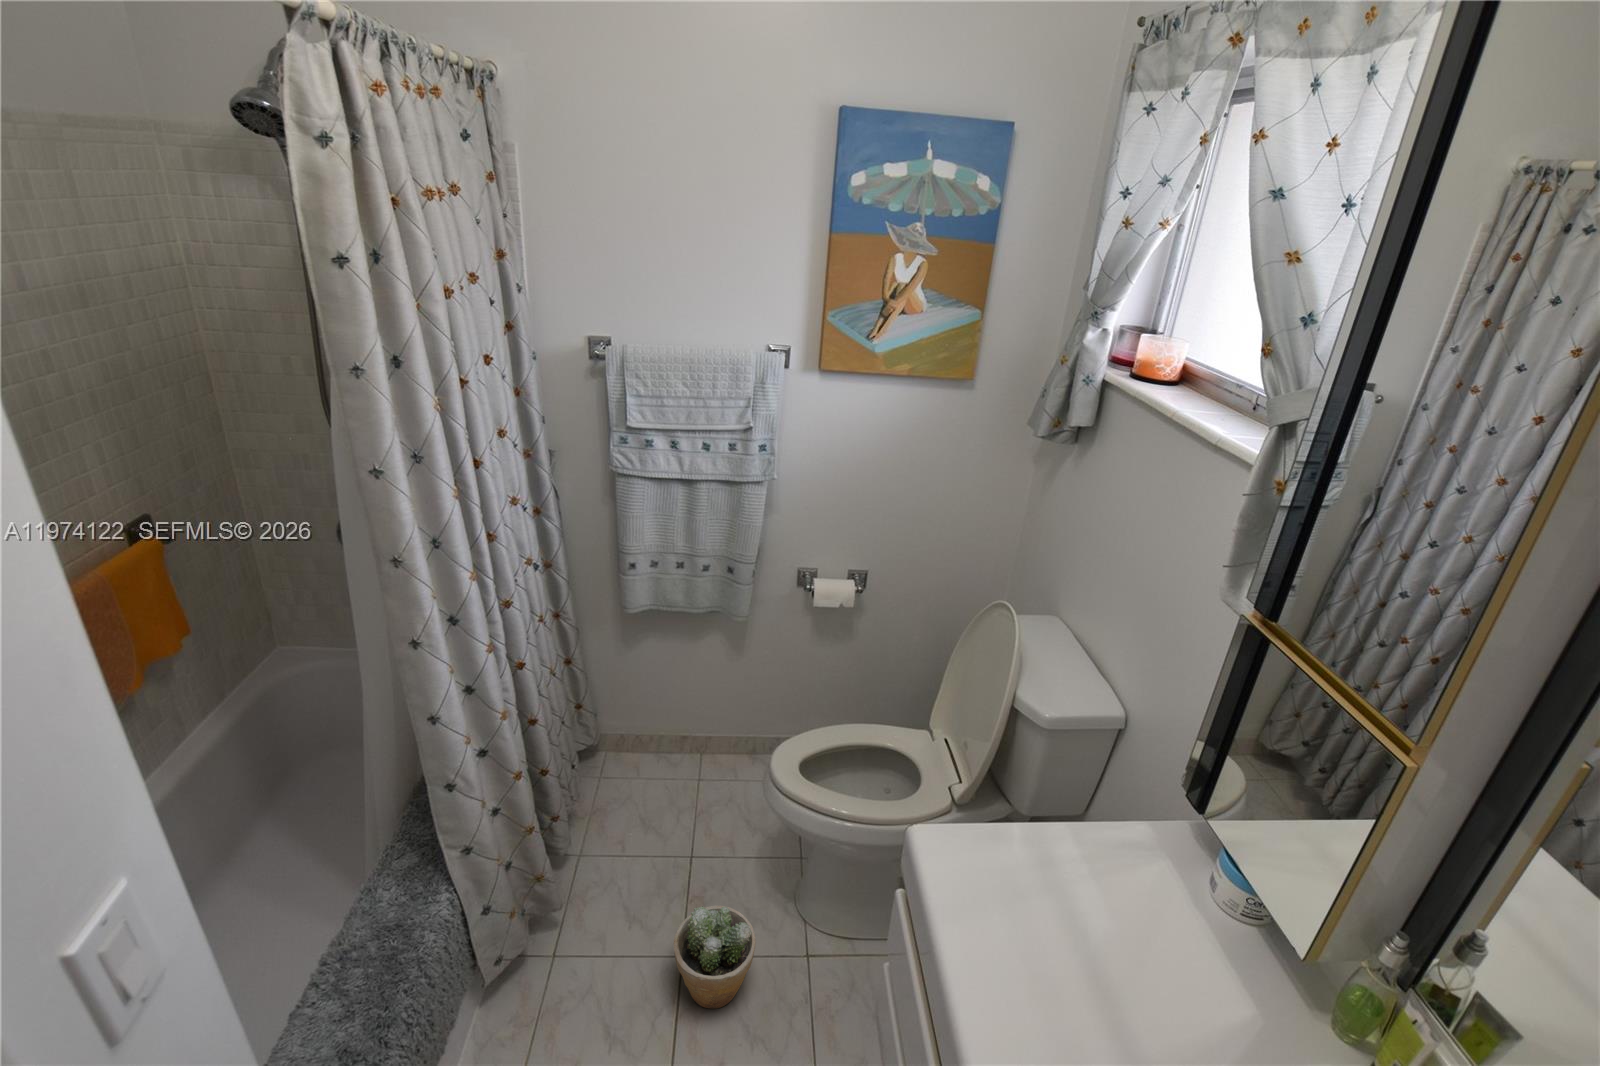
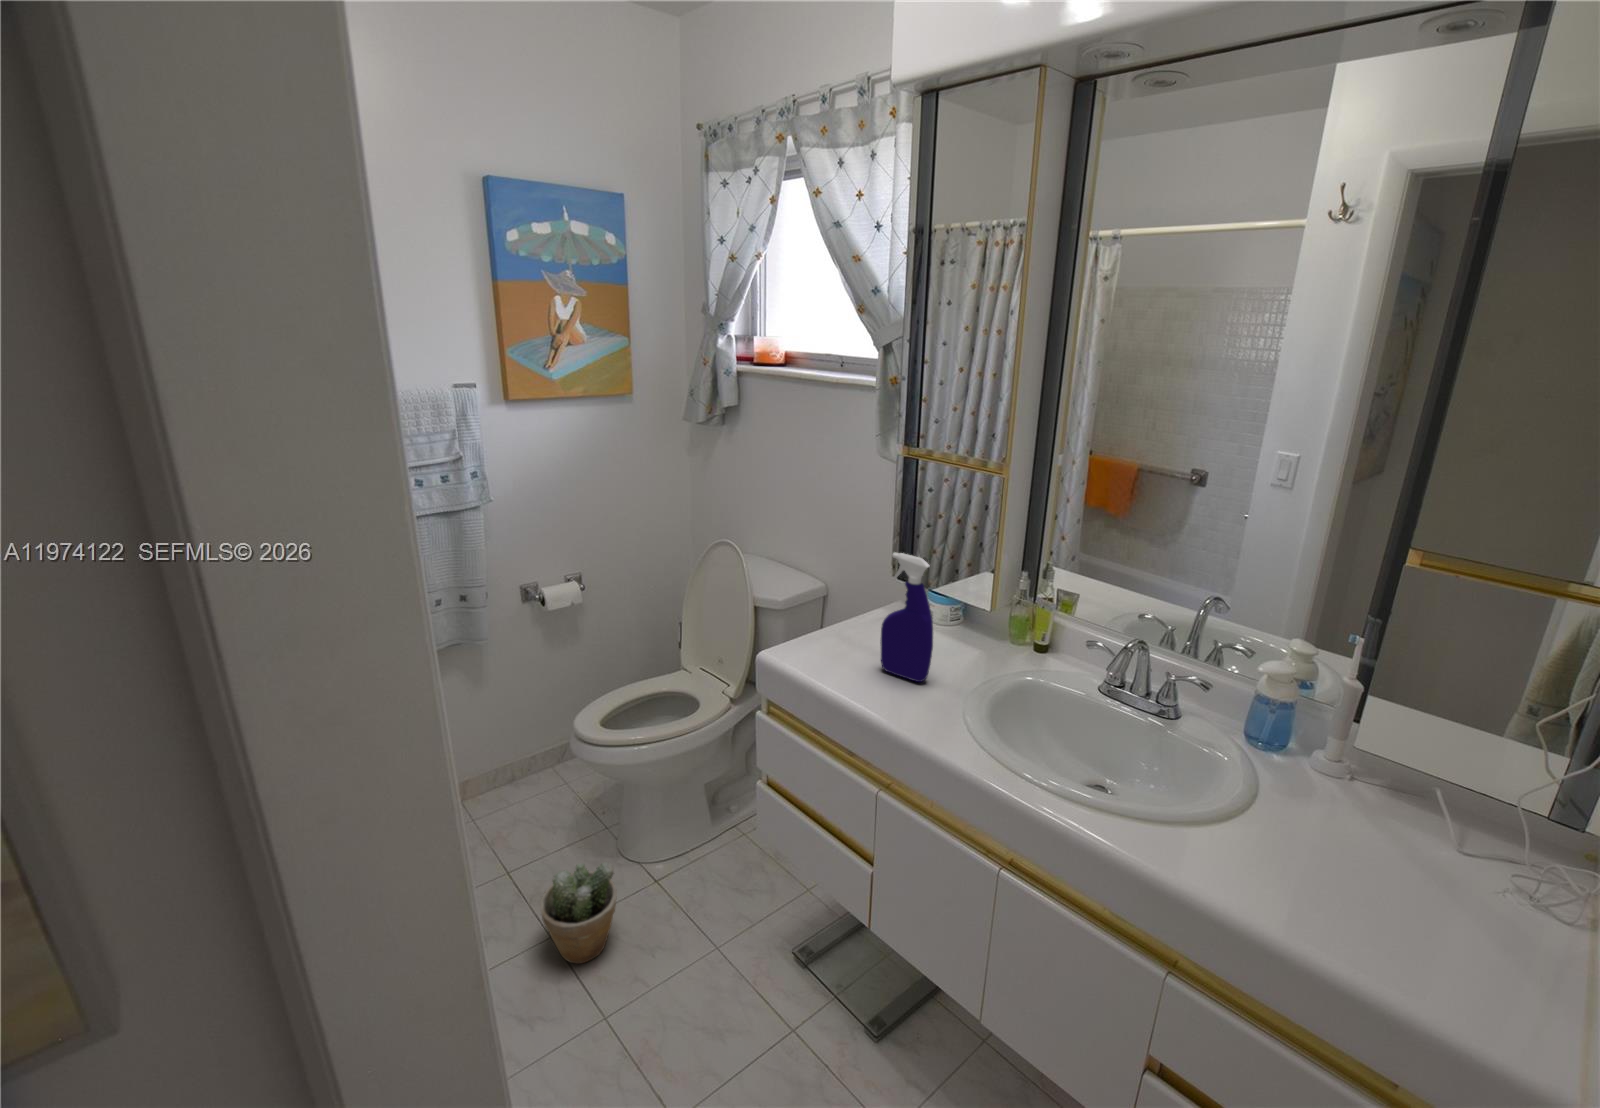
spray bottle: none [1066,803,1175,1021] -> present [880,553,933,682]

